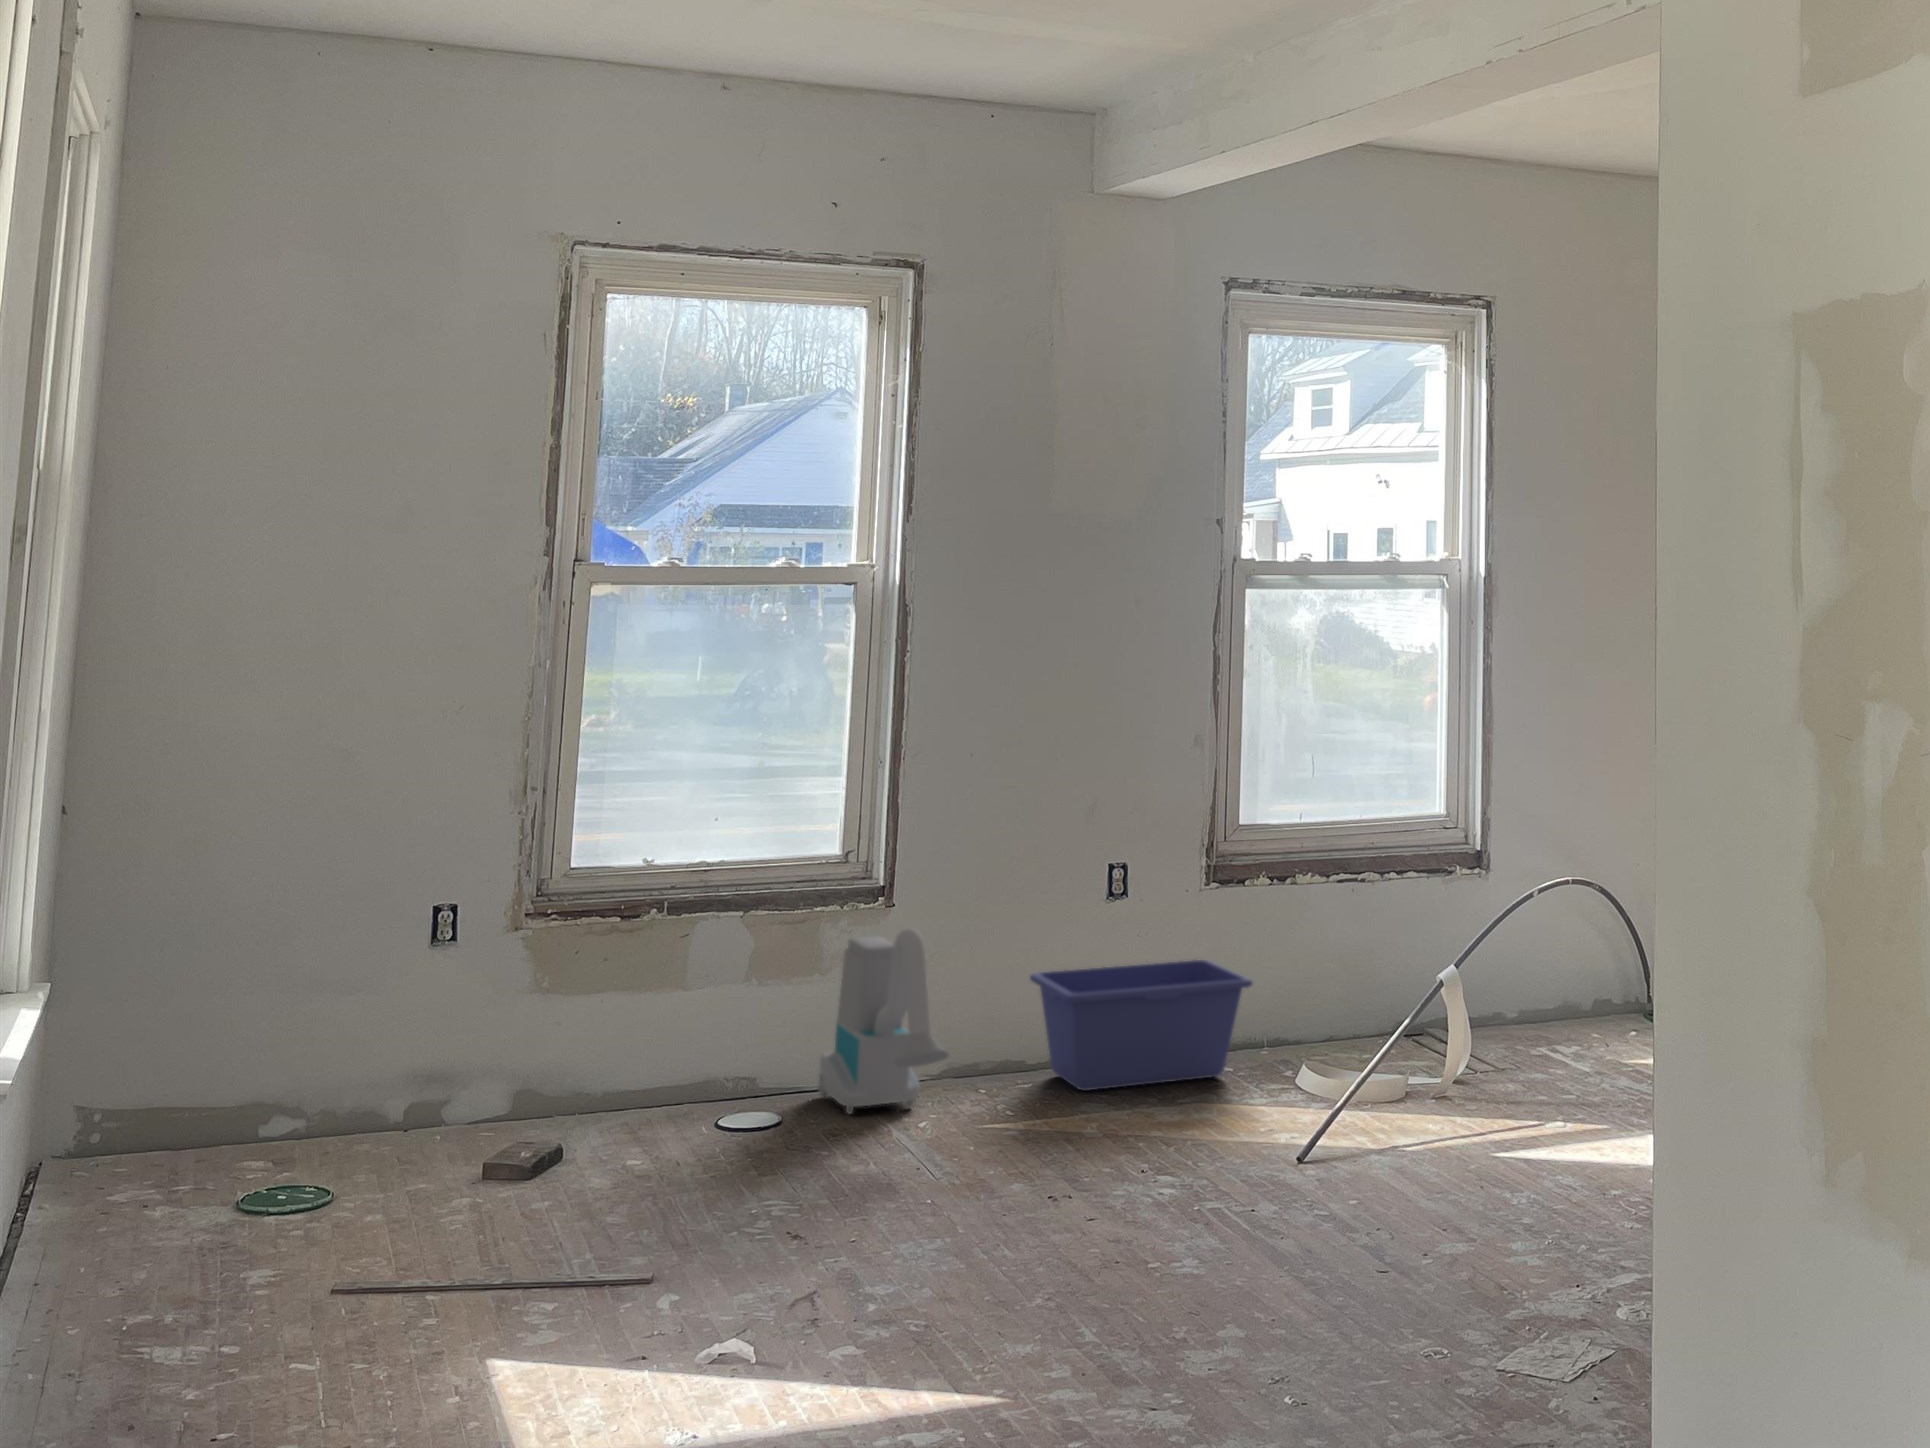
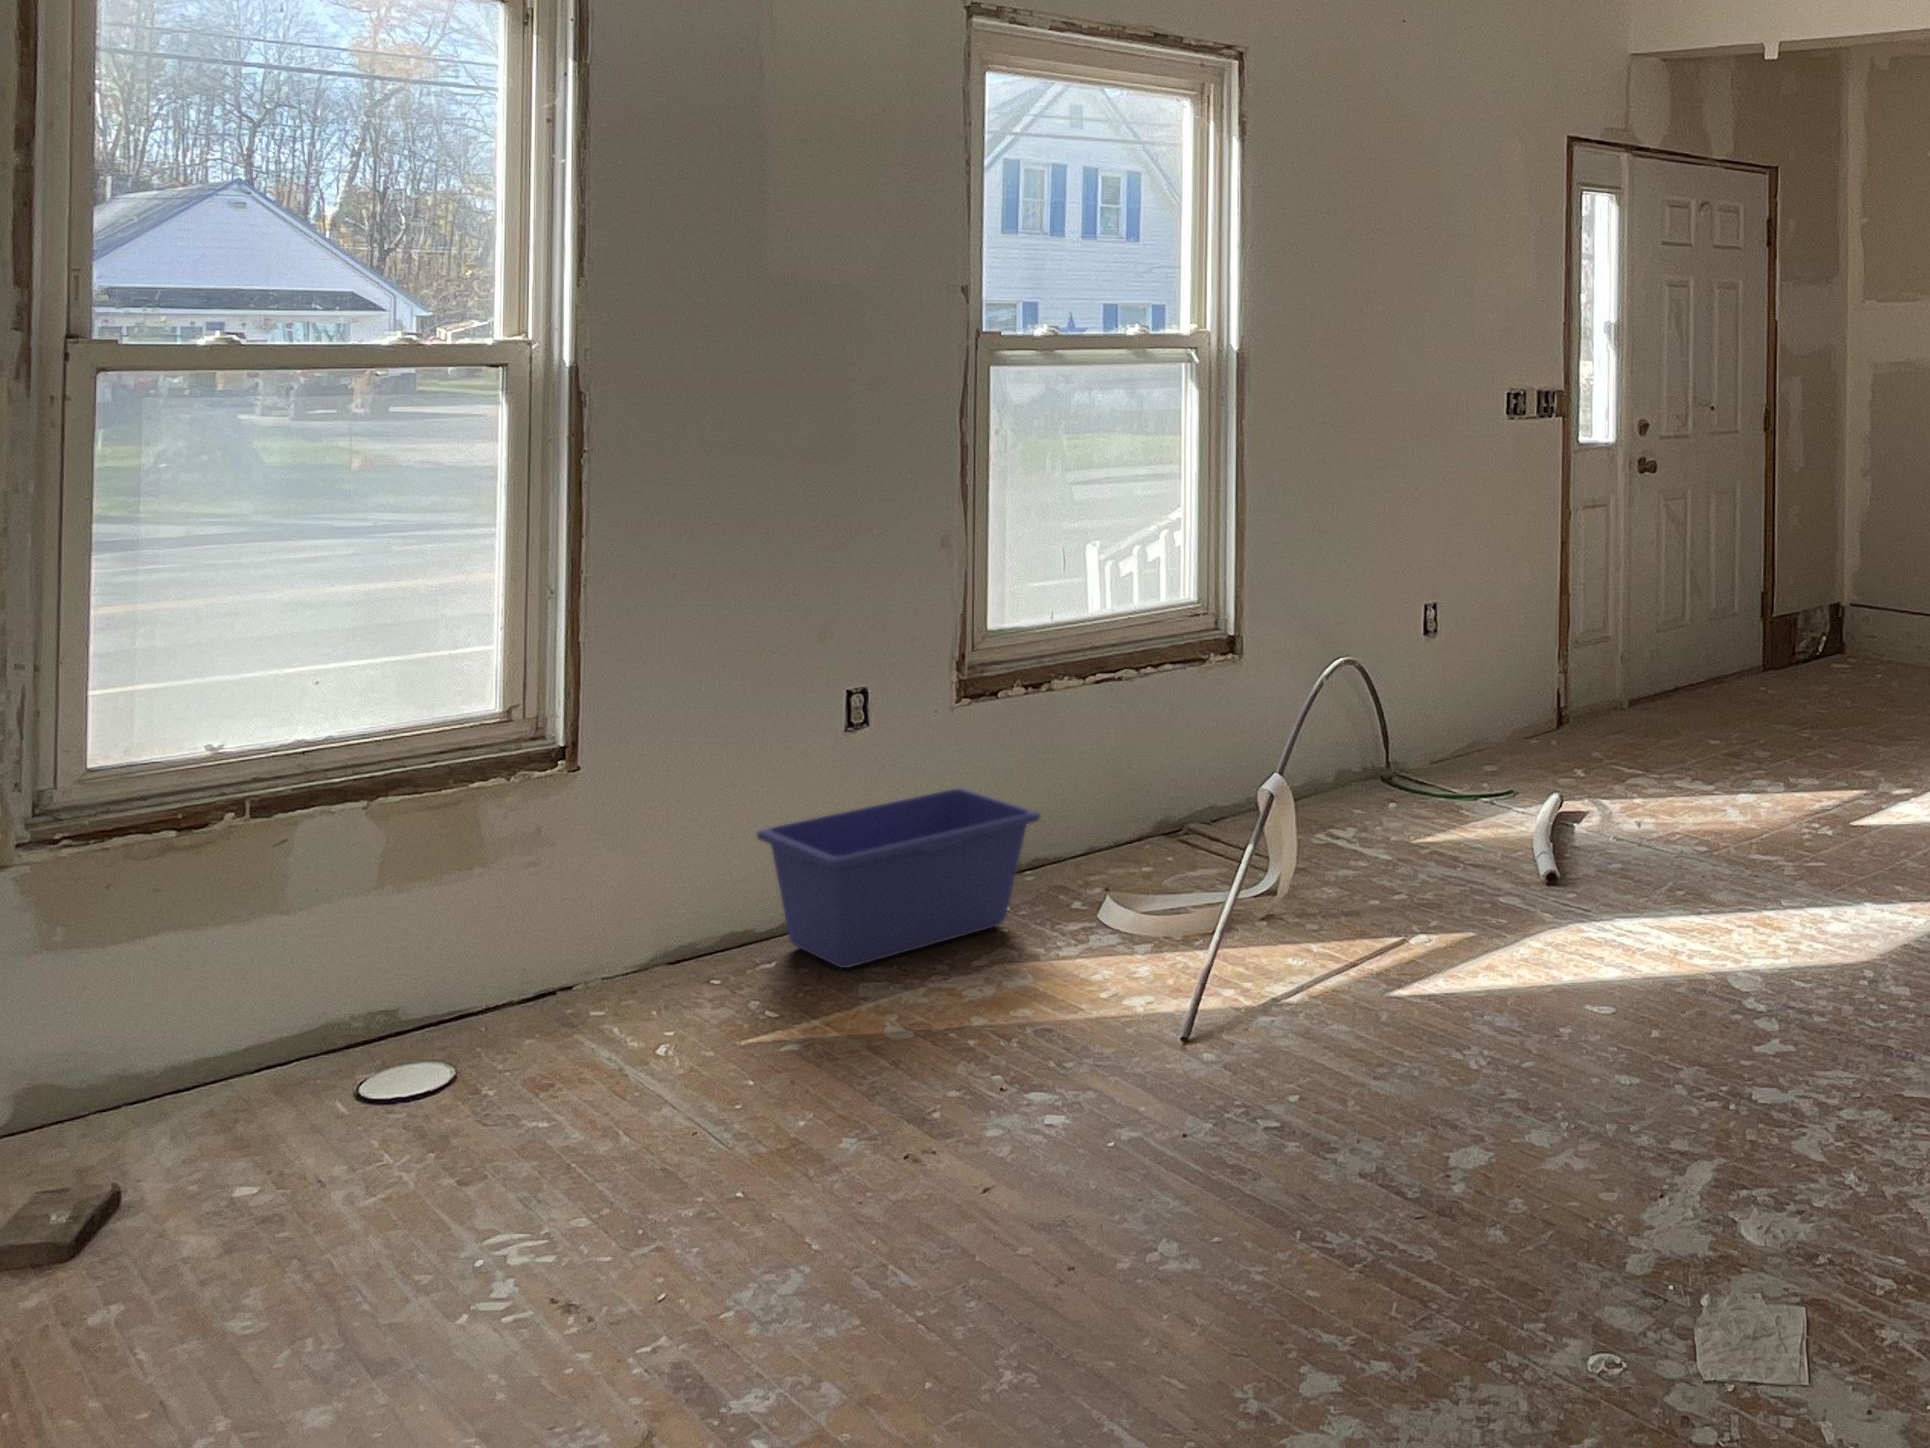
vacuum cleaner: present [818,928,949,1114] -> none [487,808,710,1050]

